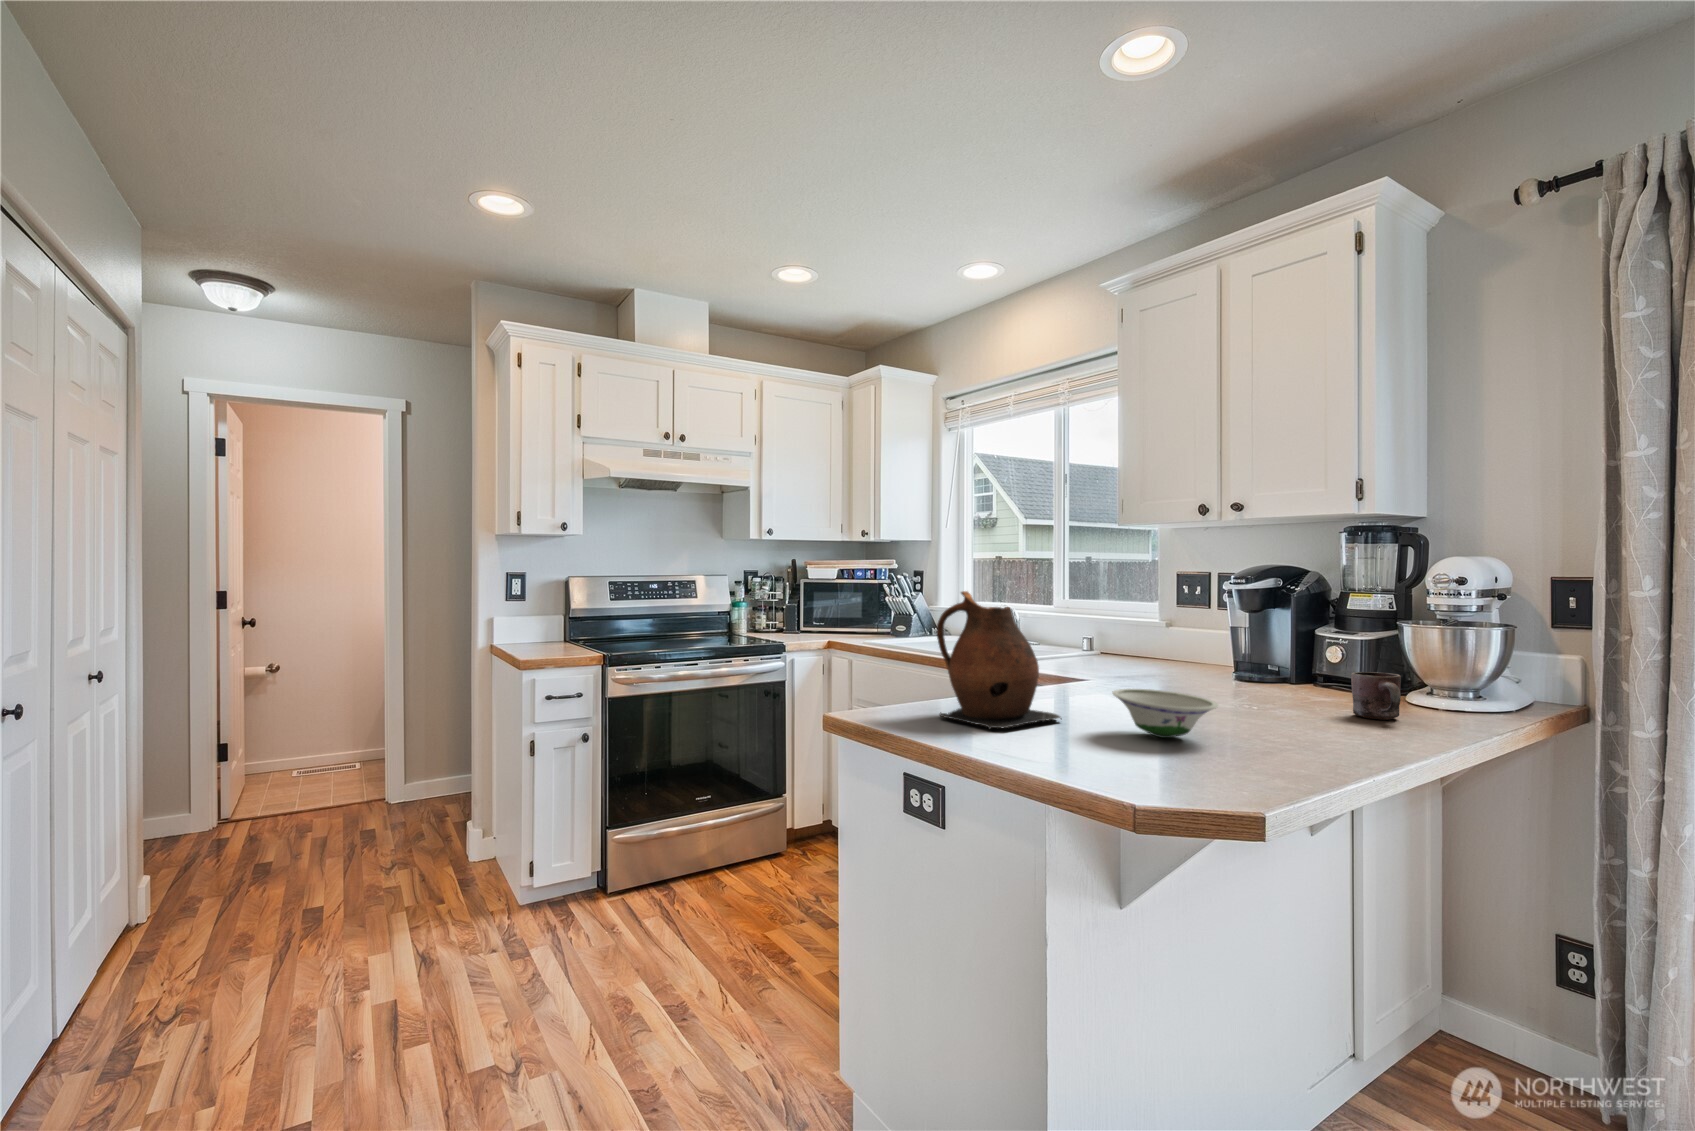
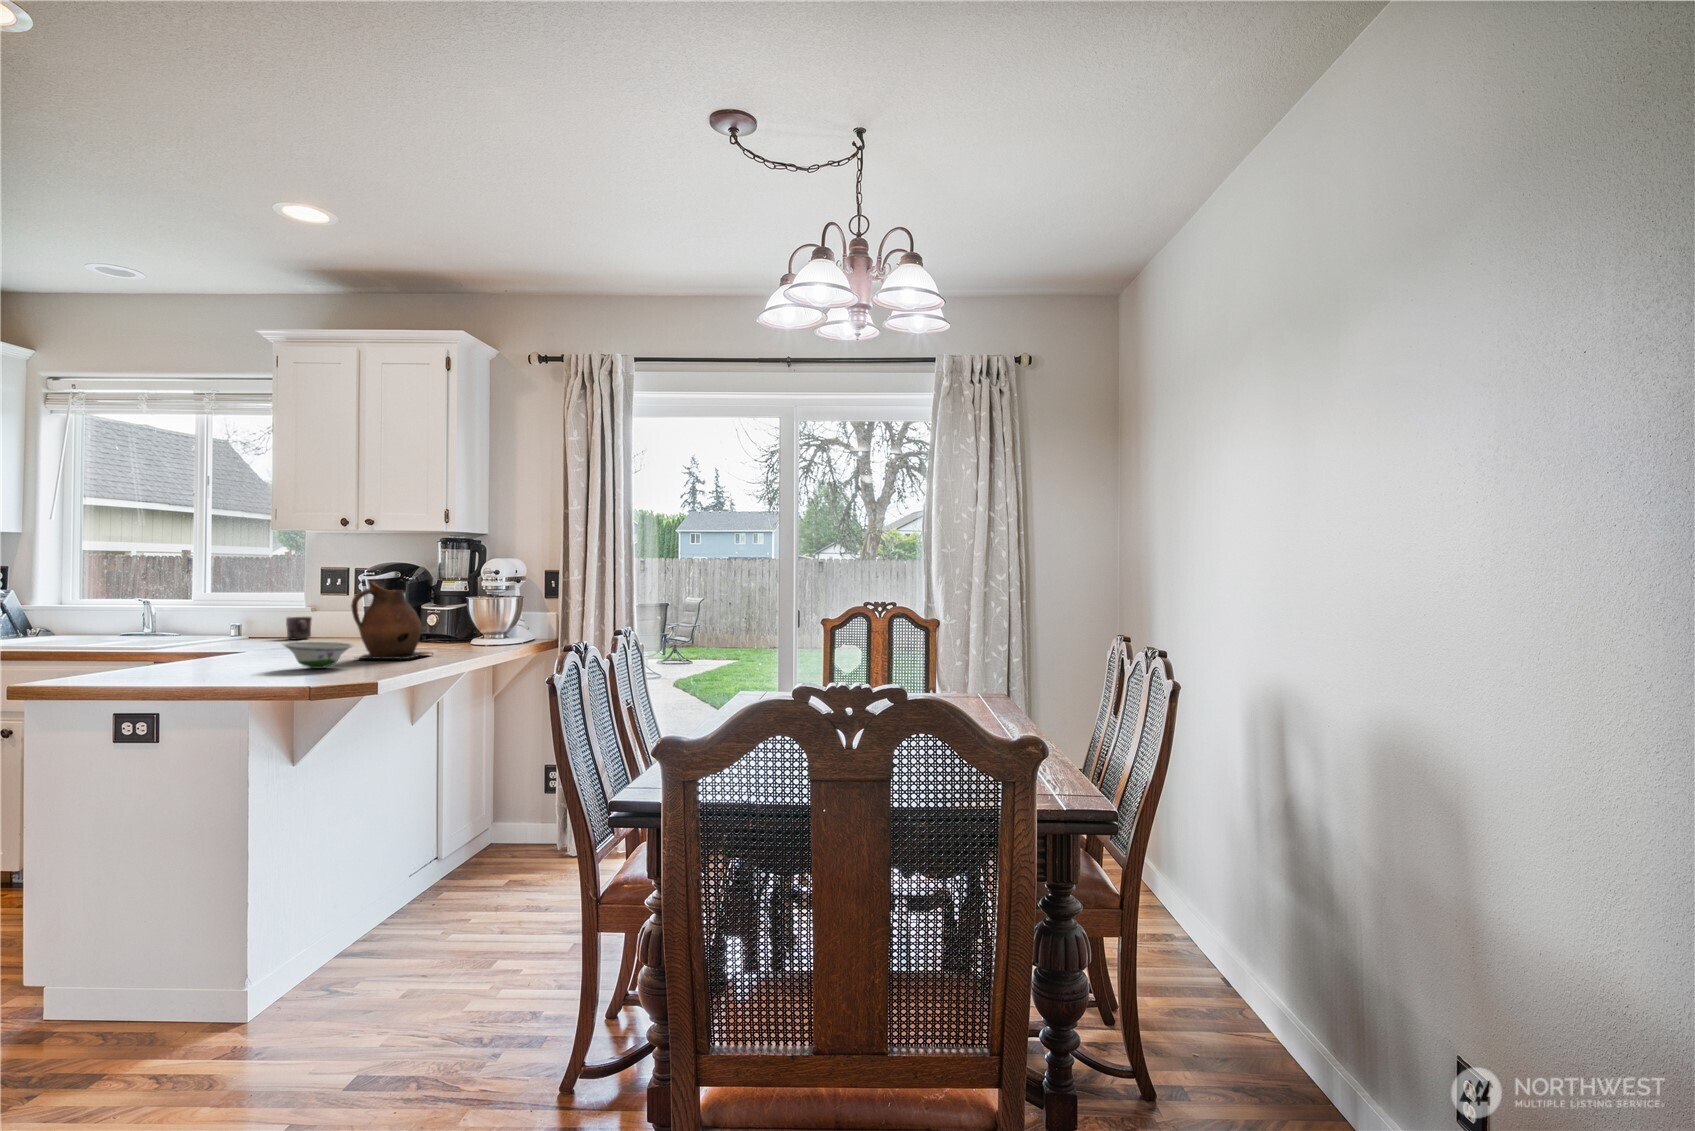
ceramic pitcher: present [937,591,1061,729] -> present [351,582,432,660]
mug: present [1351,672,1401,720] -> present [286,617,312,639]

